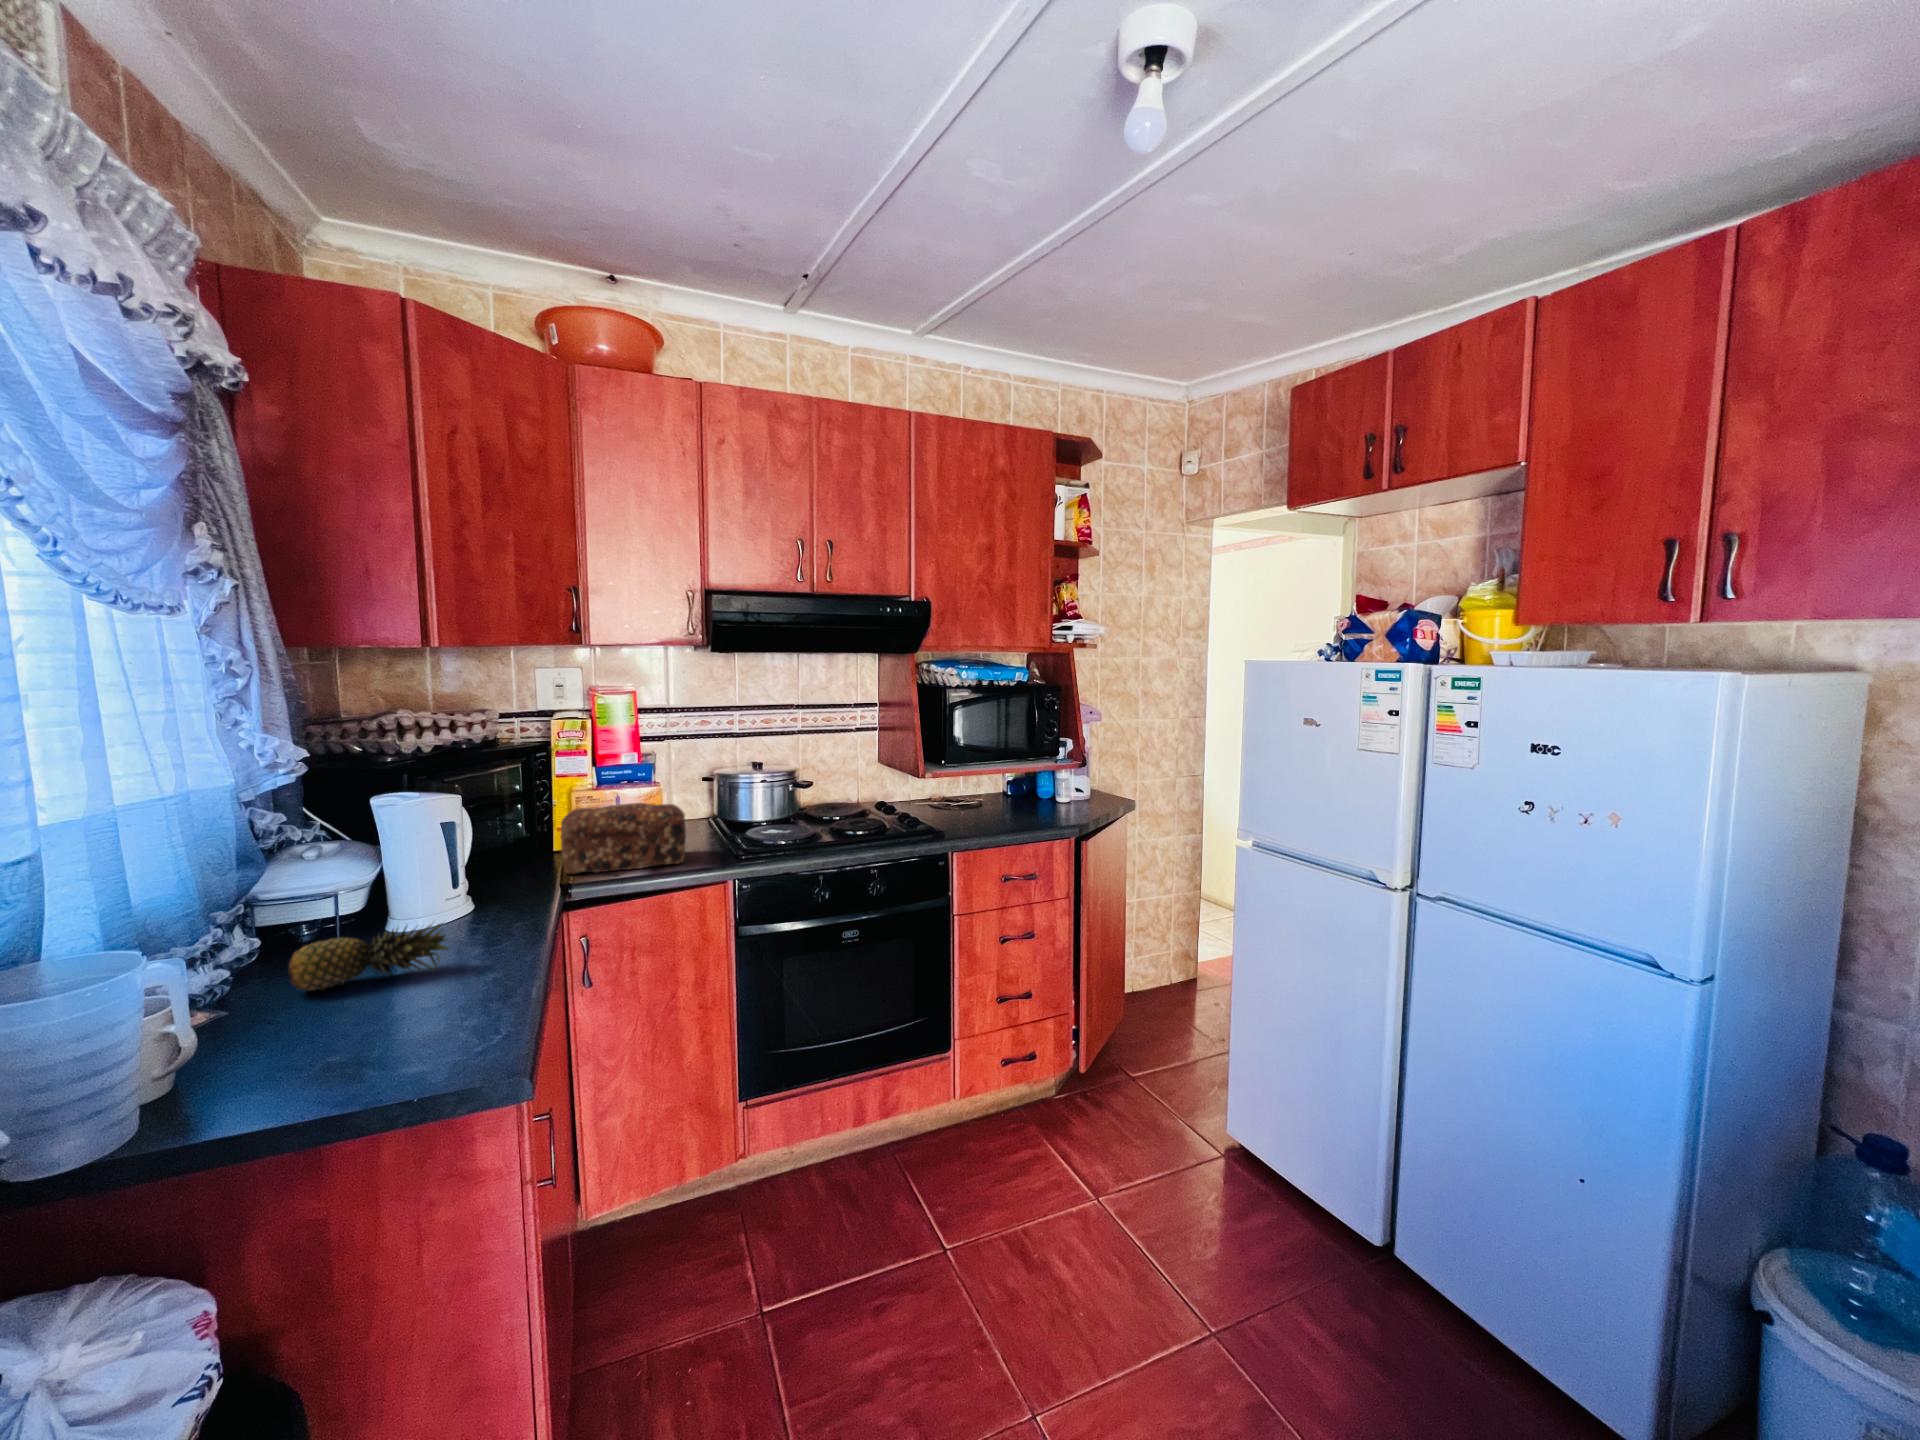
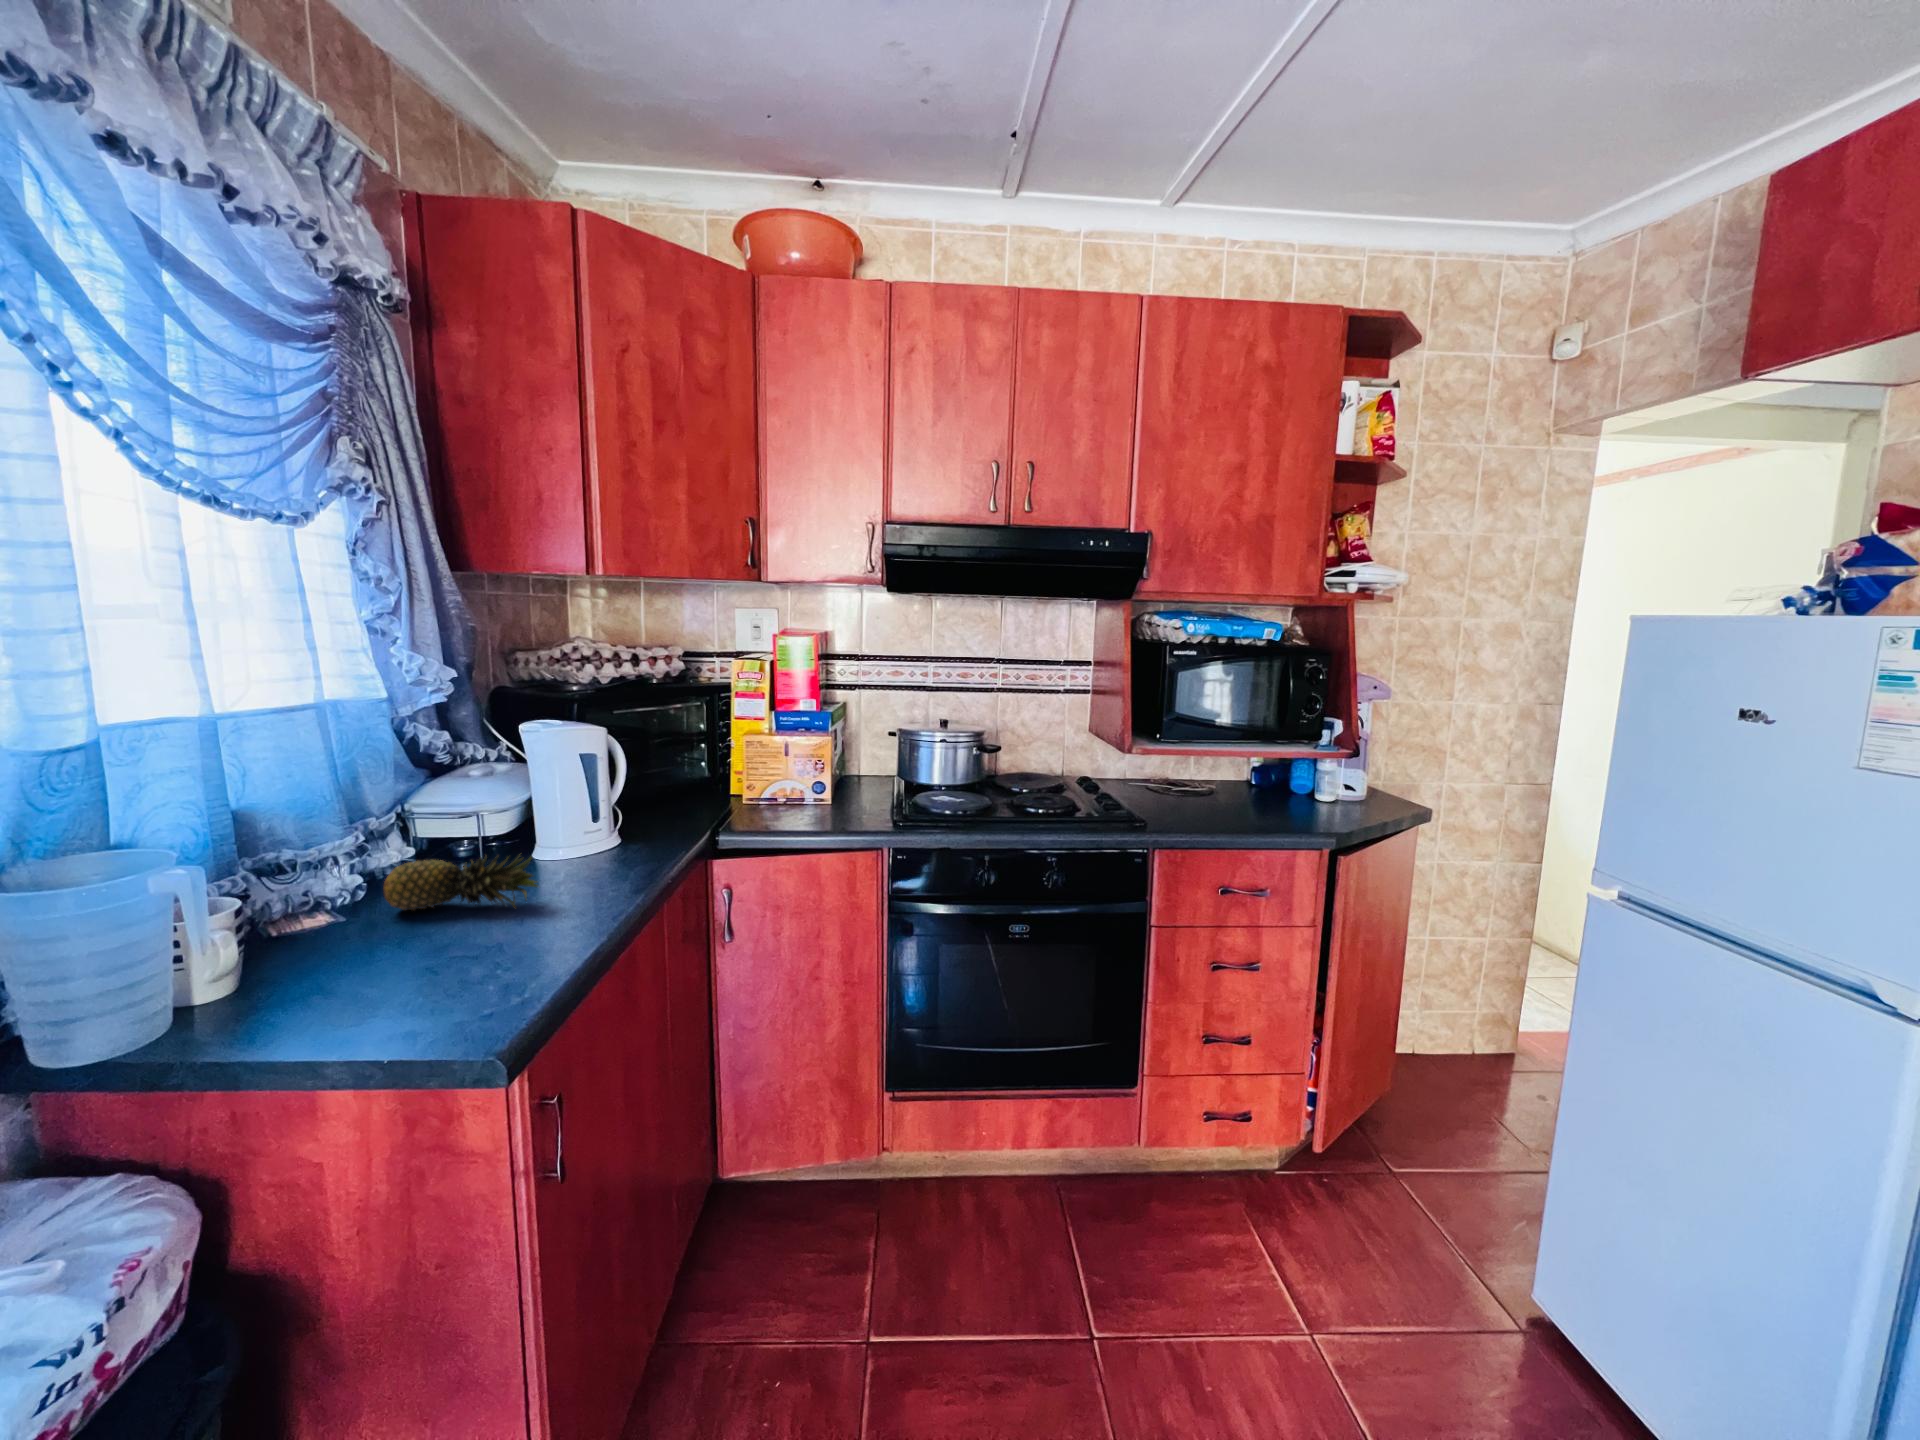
bread loaf: present [561,803,686,875] -> none [713,752,845,823]

